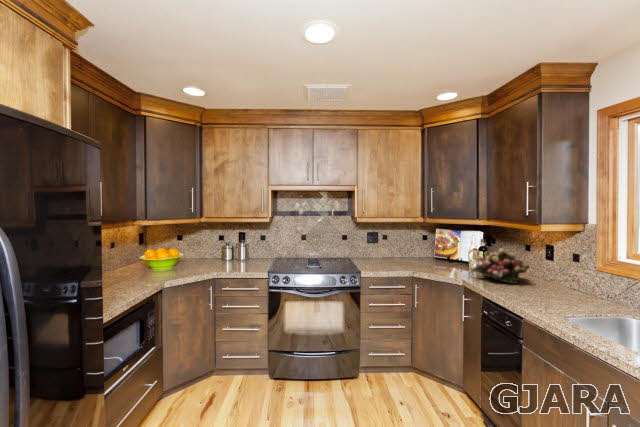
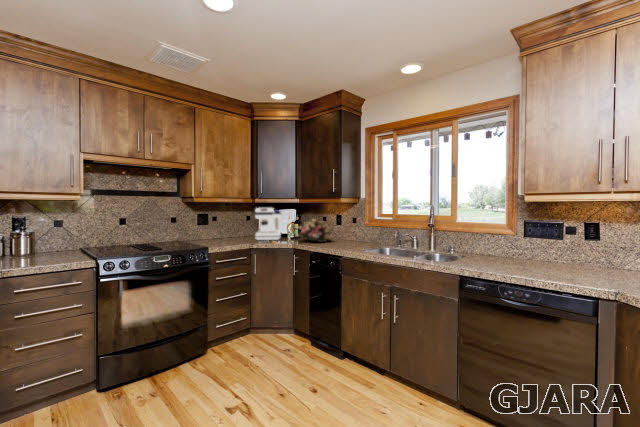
coffee maker: none [422,228,458,270] -> present [255,208,281,240]

